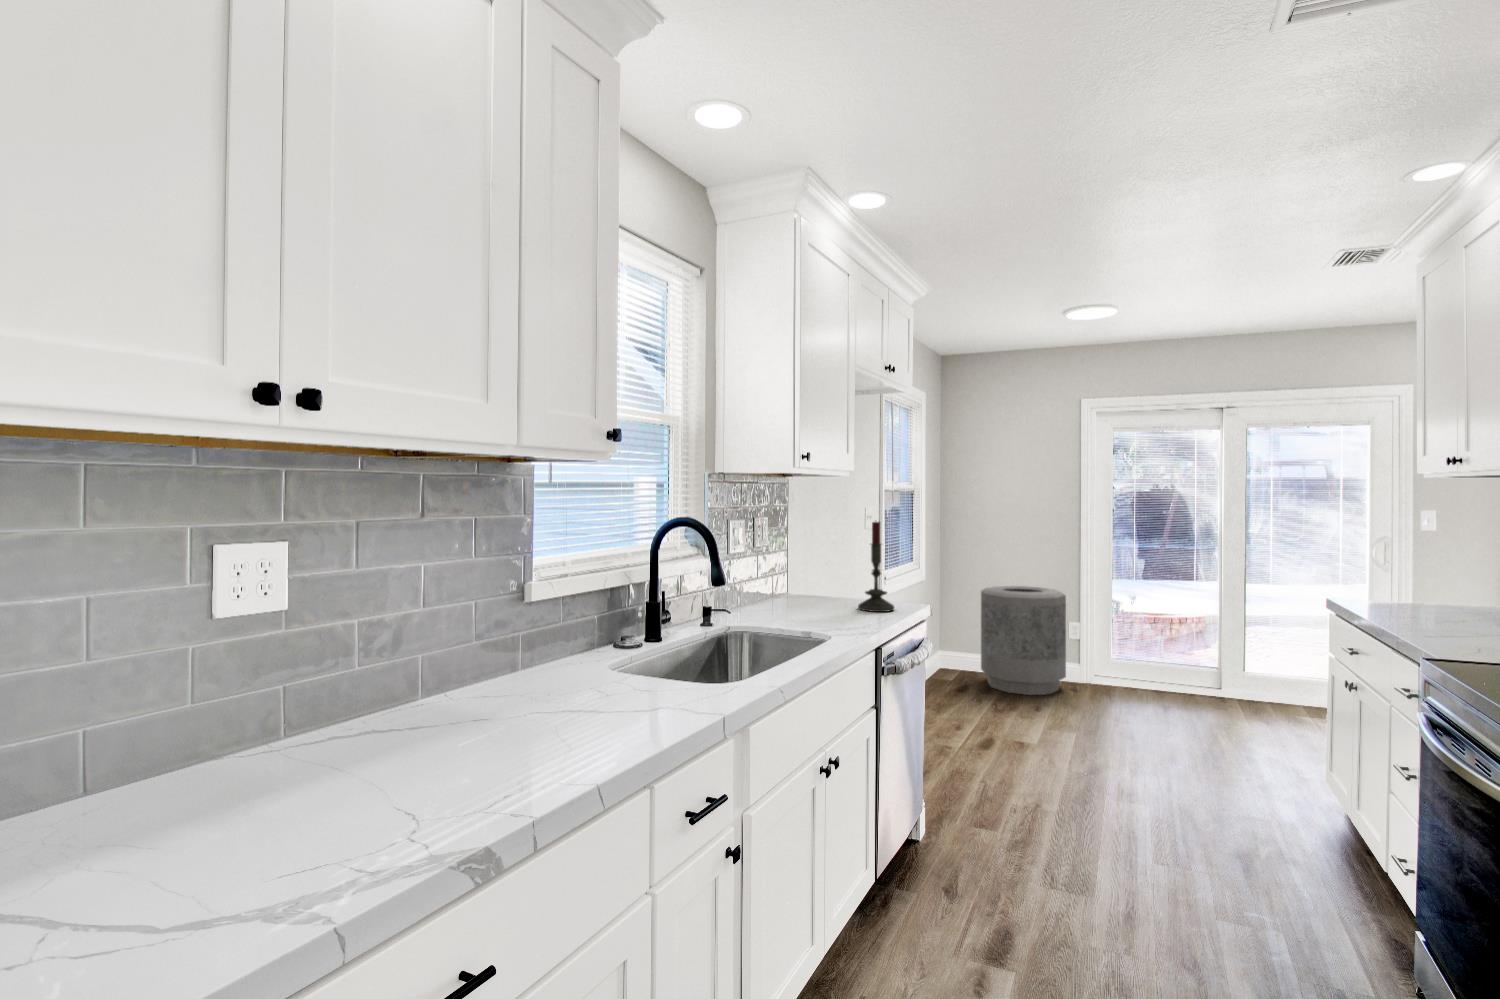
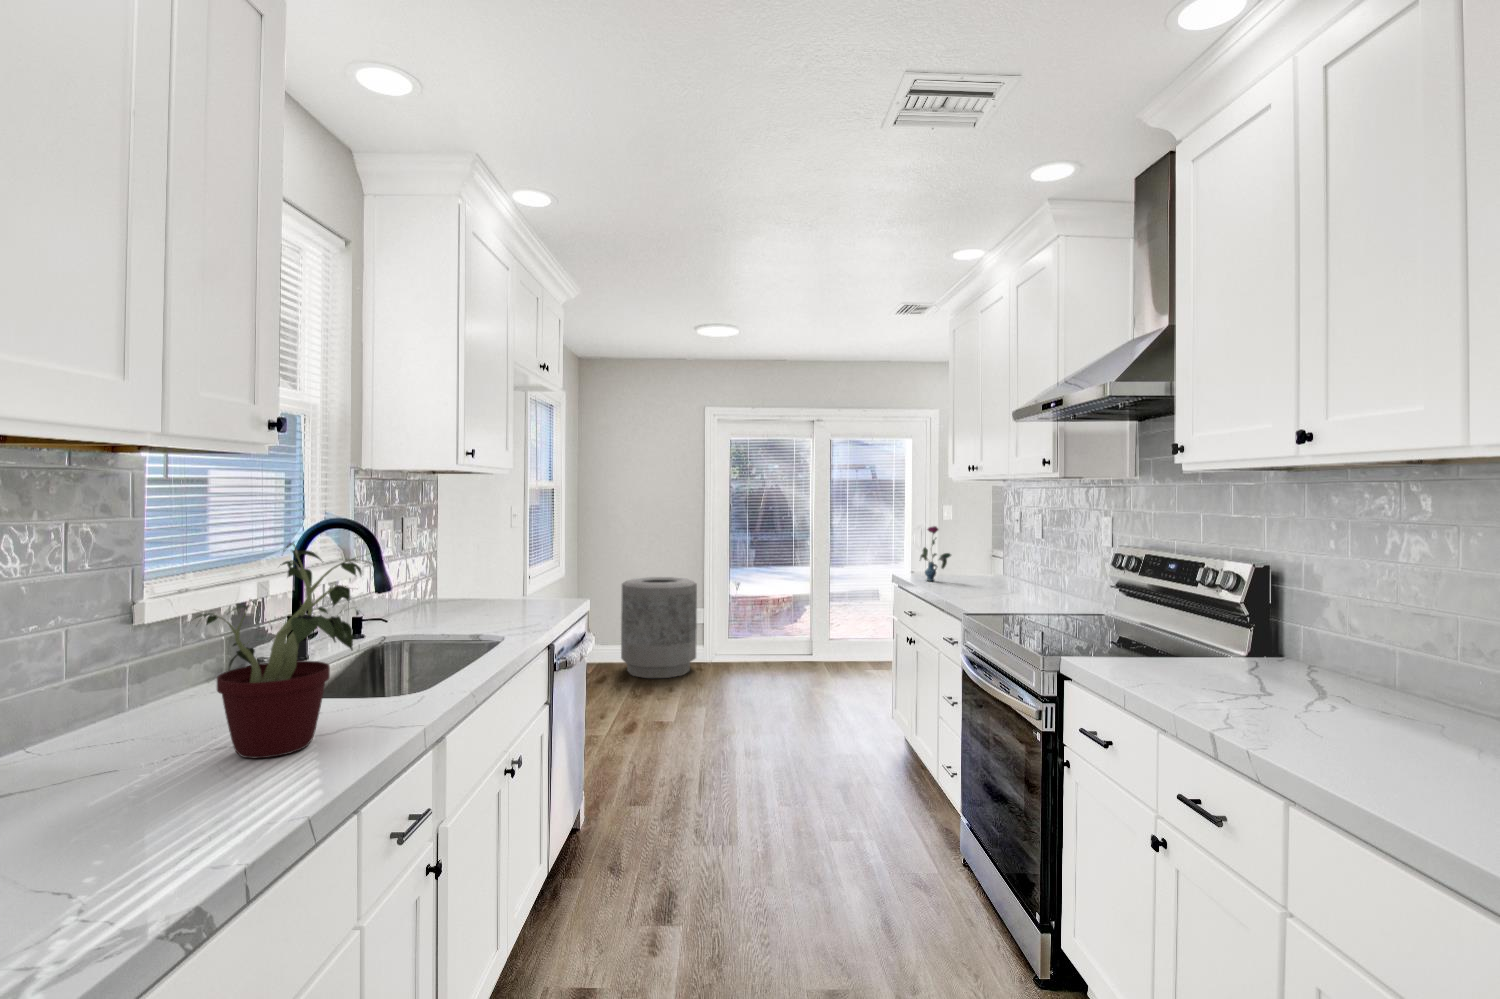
candle: present [858,521,894,612] -> none [523,516,559,610]
potted plant: none [543,536,682,723] -> present [195,542,373,758]
vase: none [1379,536,1437,610] -> present [920,526,951,581]

